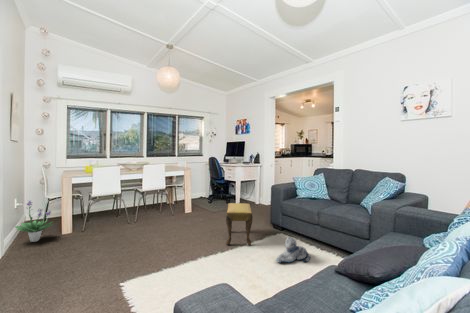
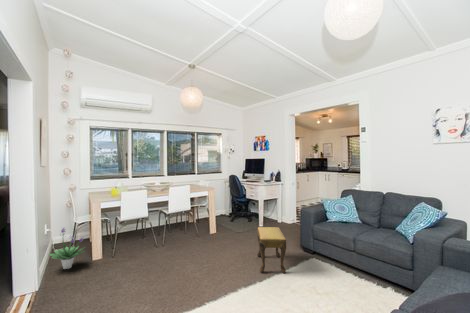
plush toy: present [276,237,310,263] -> none [316,266,351,295]

